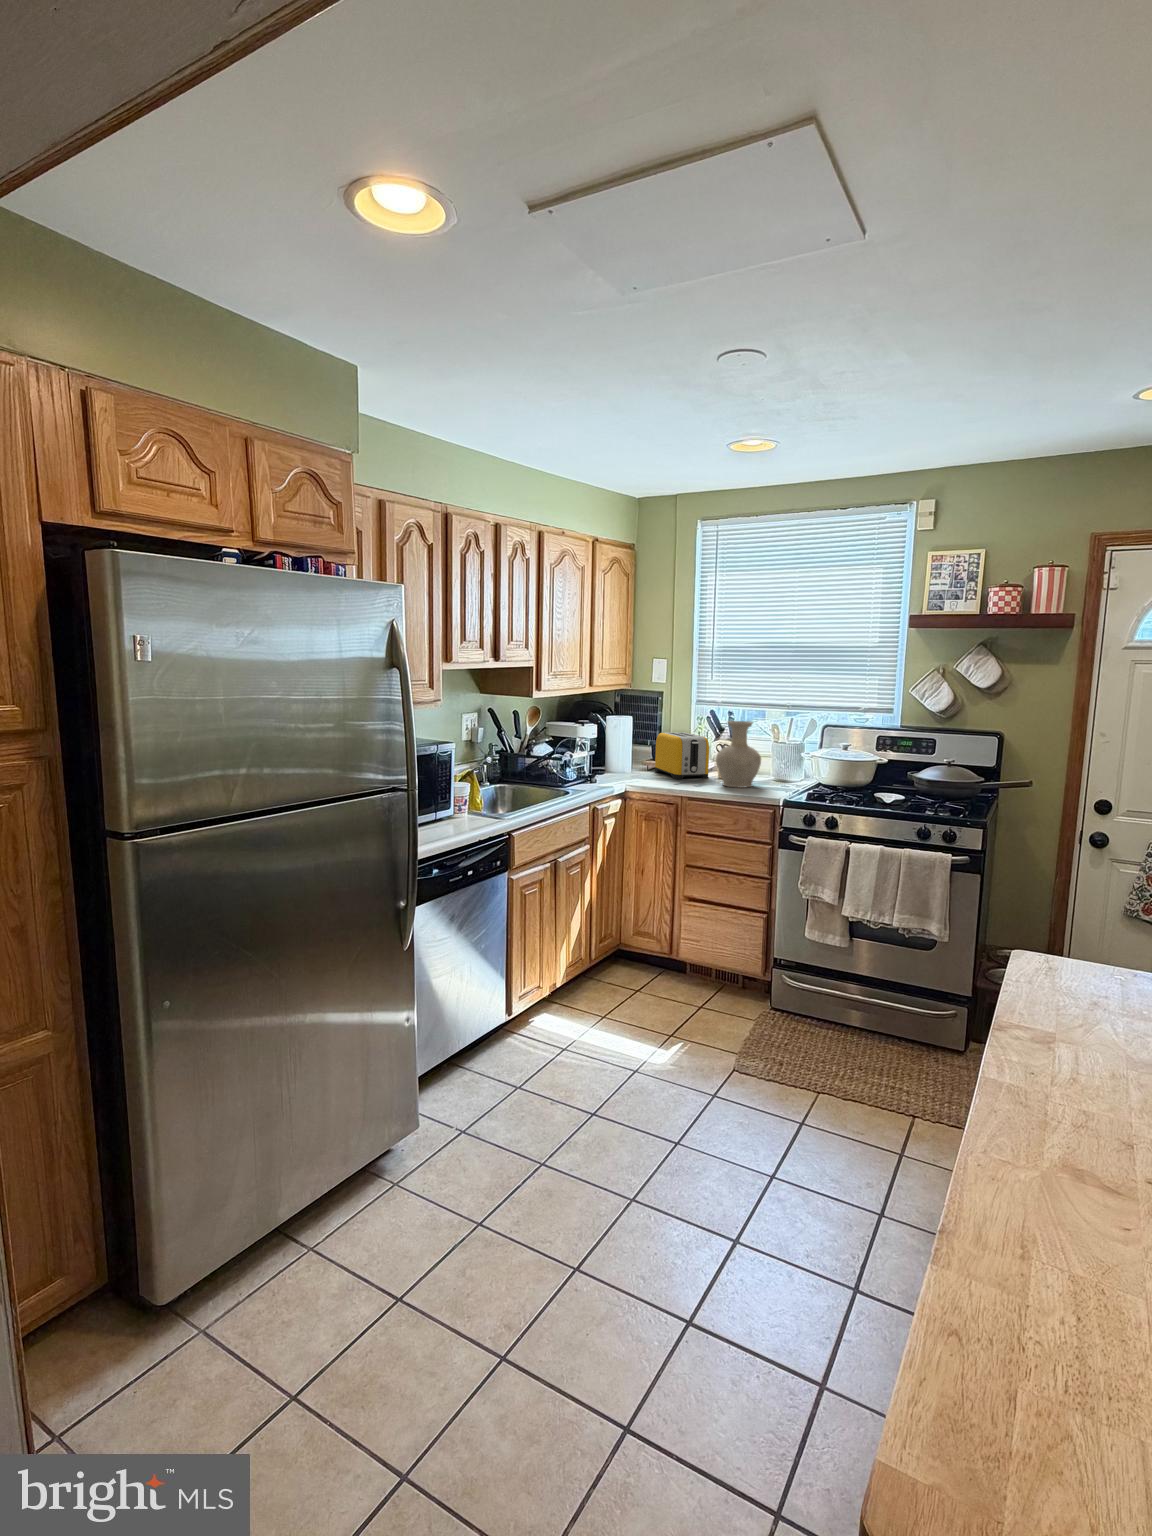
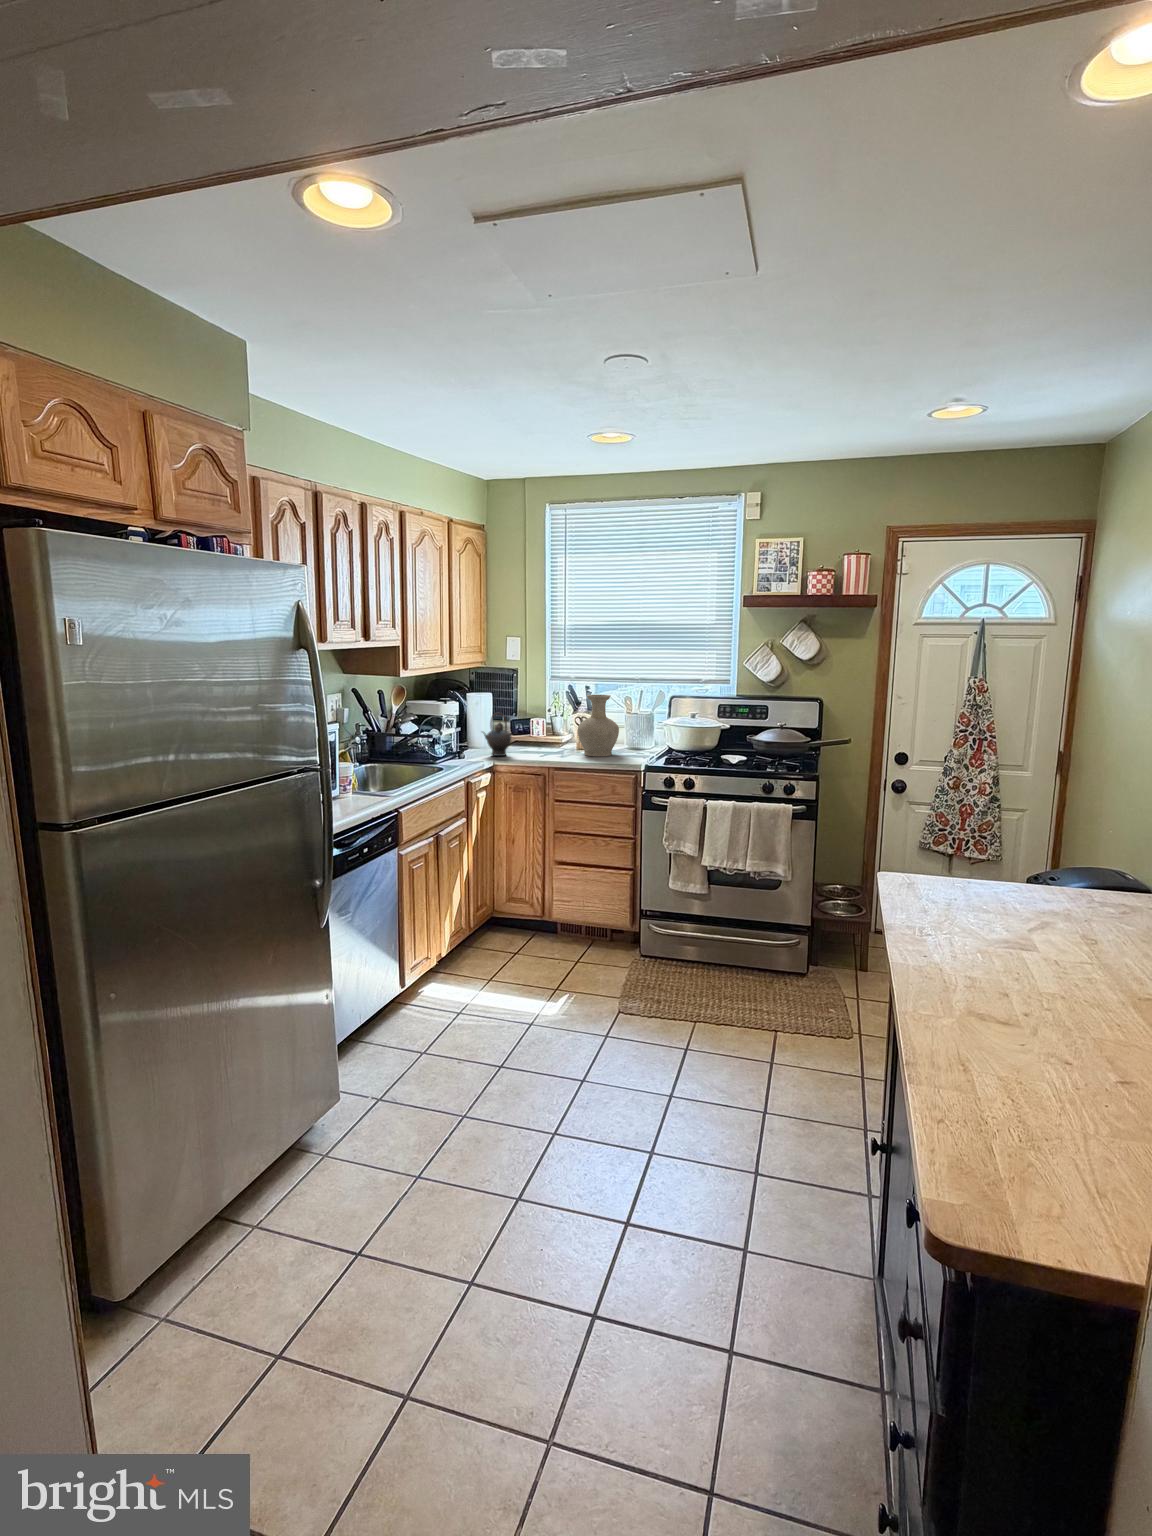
toaster: present [655,732,709,779] -> none [516,707,568,751]
teapot: none [614,737,646,782] -> present [484,713,511,756]

